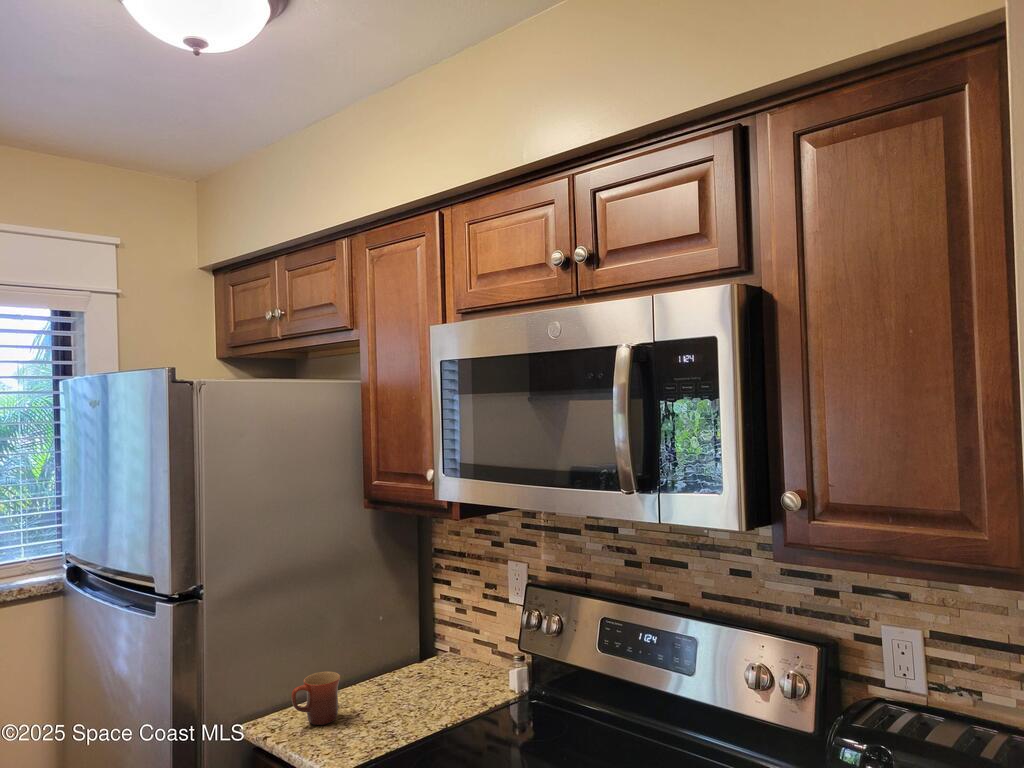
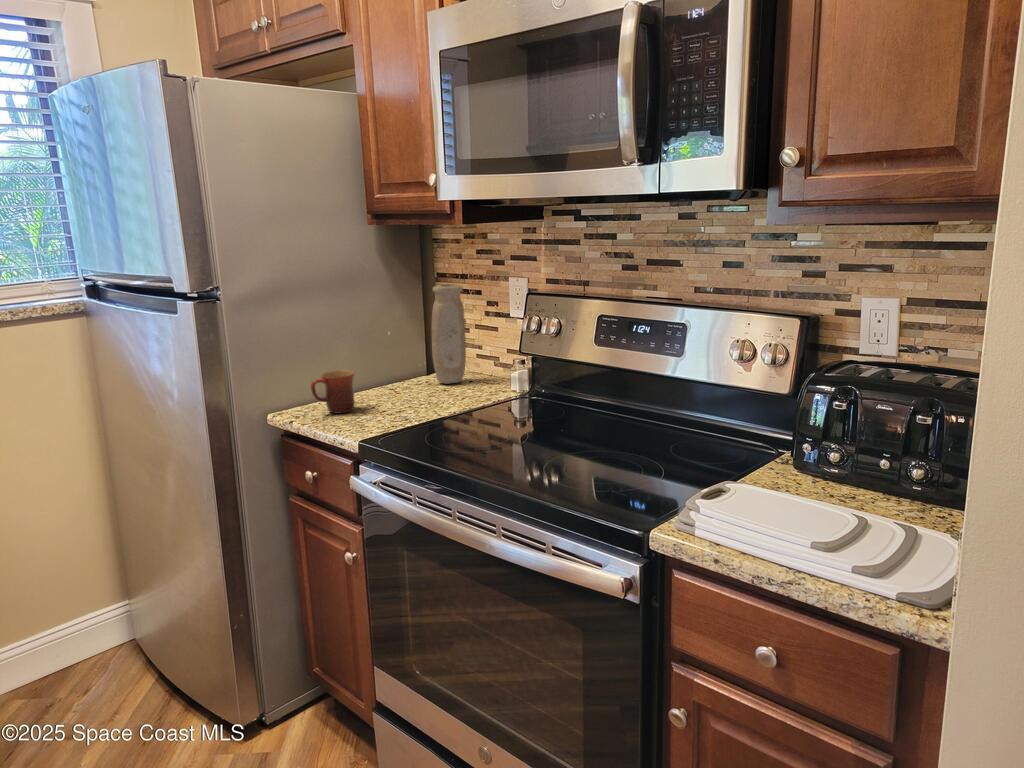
vase: none [426,567,461,677] -> present [431,284,466,384]

